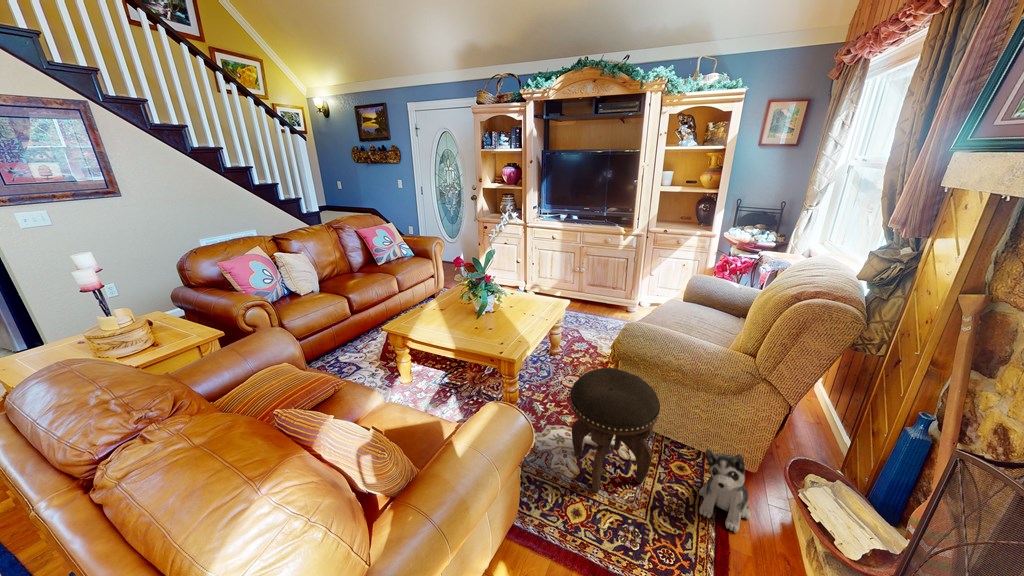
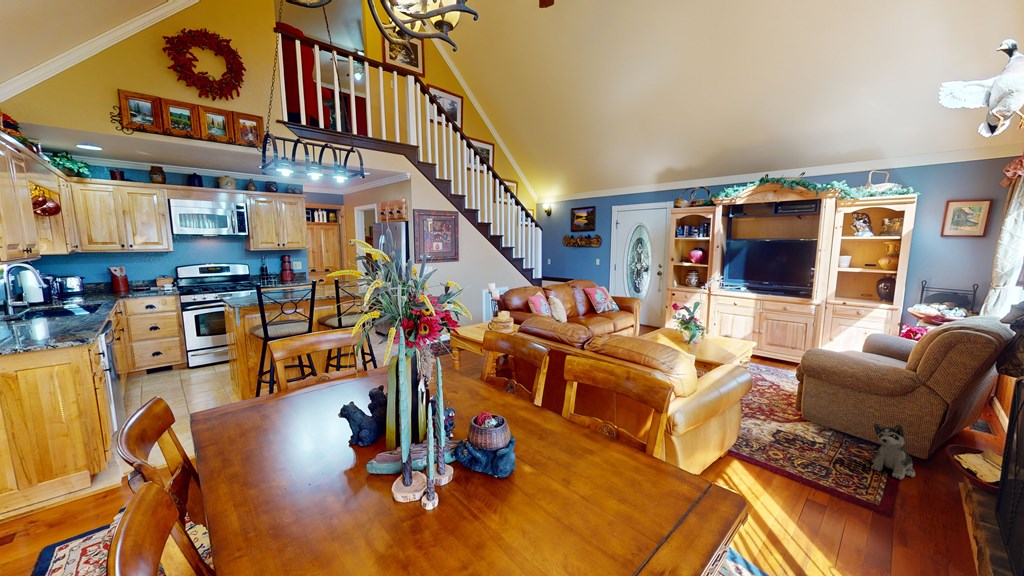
footstool: present [570,368,660,492] -> none [767,371,836,450]

